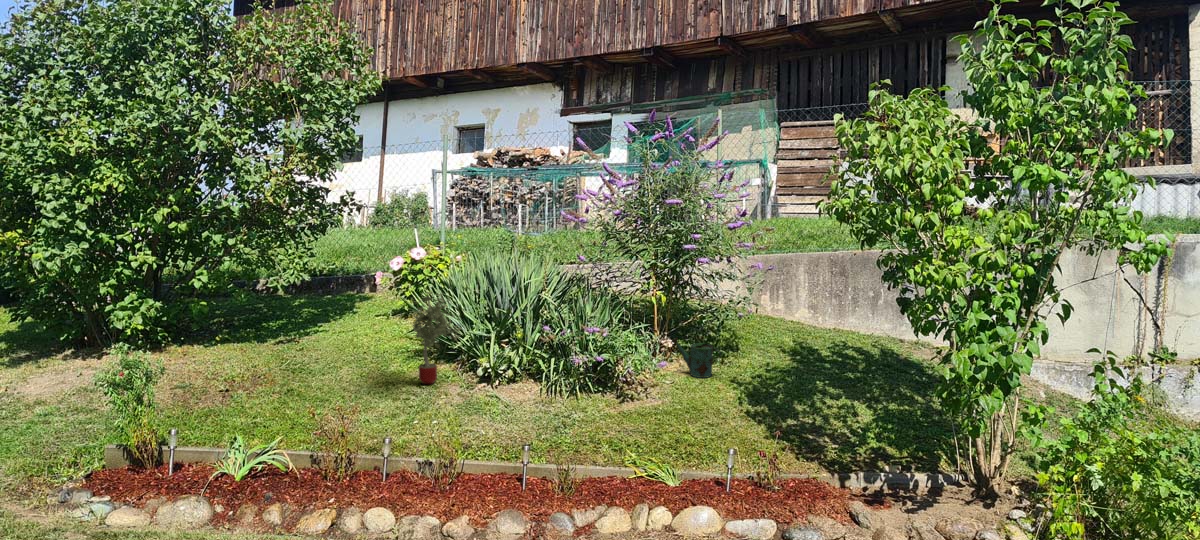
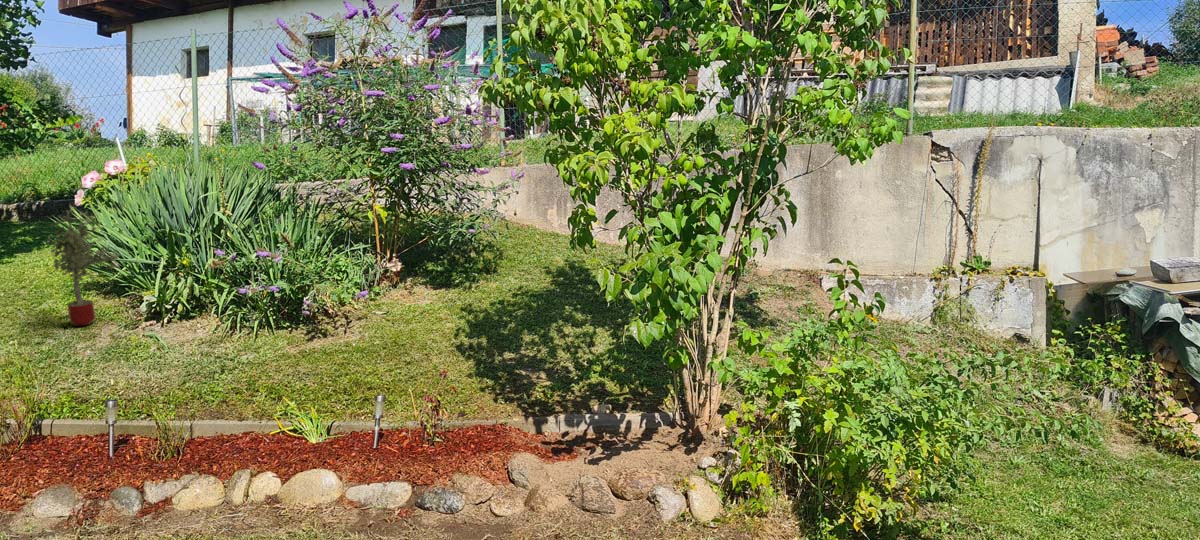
watering can: present [672,338,721,378] -> none [399,260,455,307]

